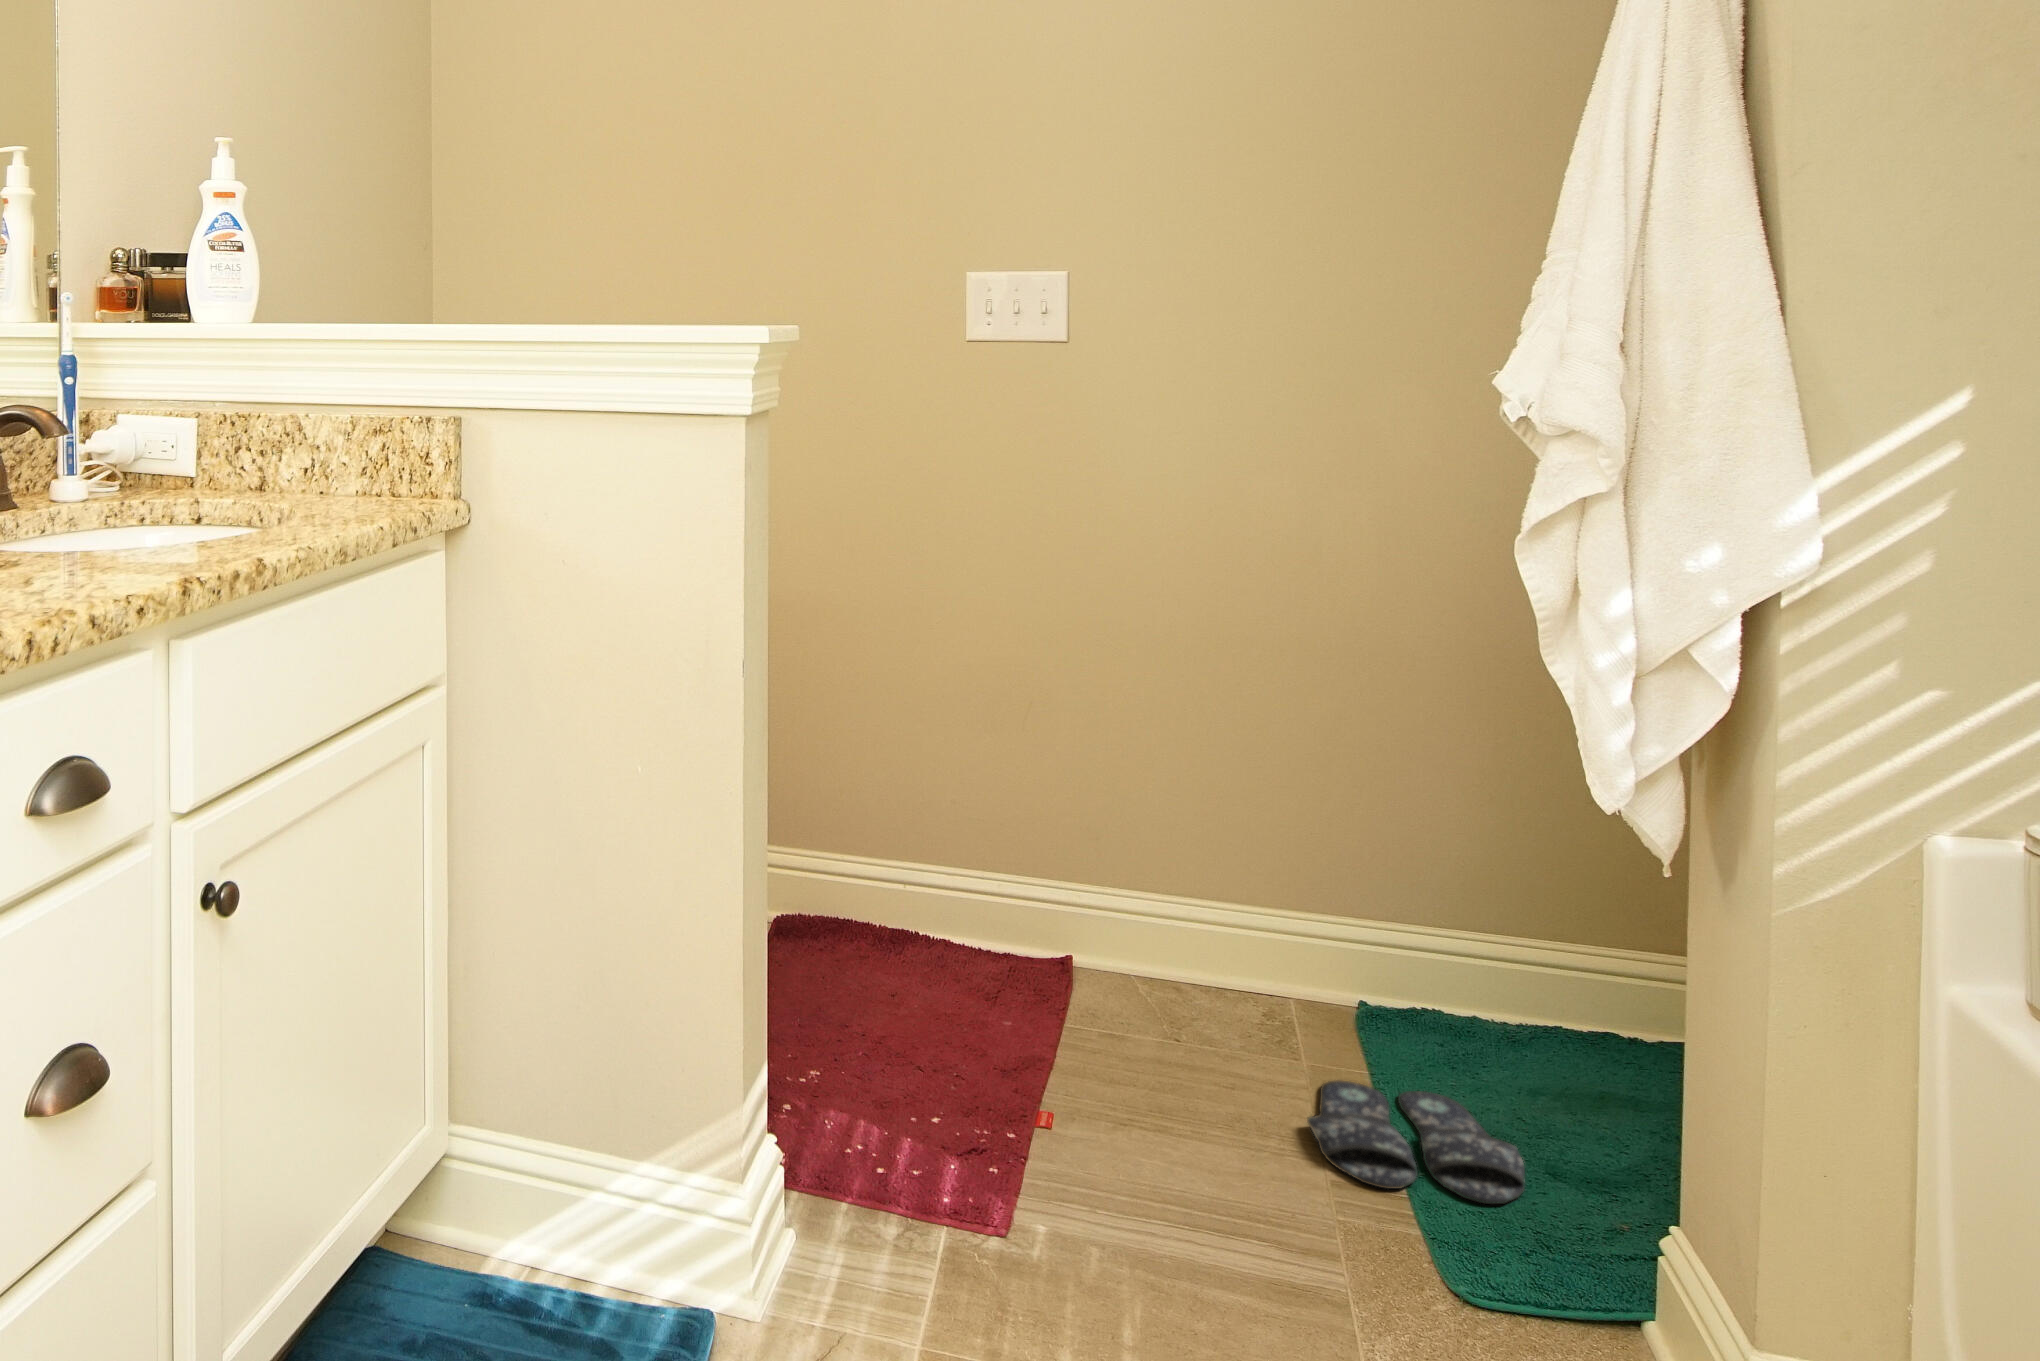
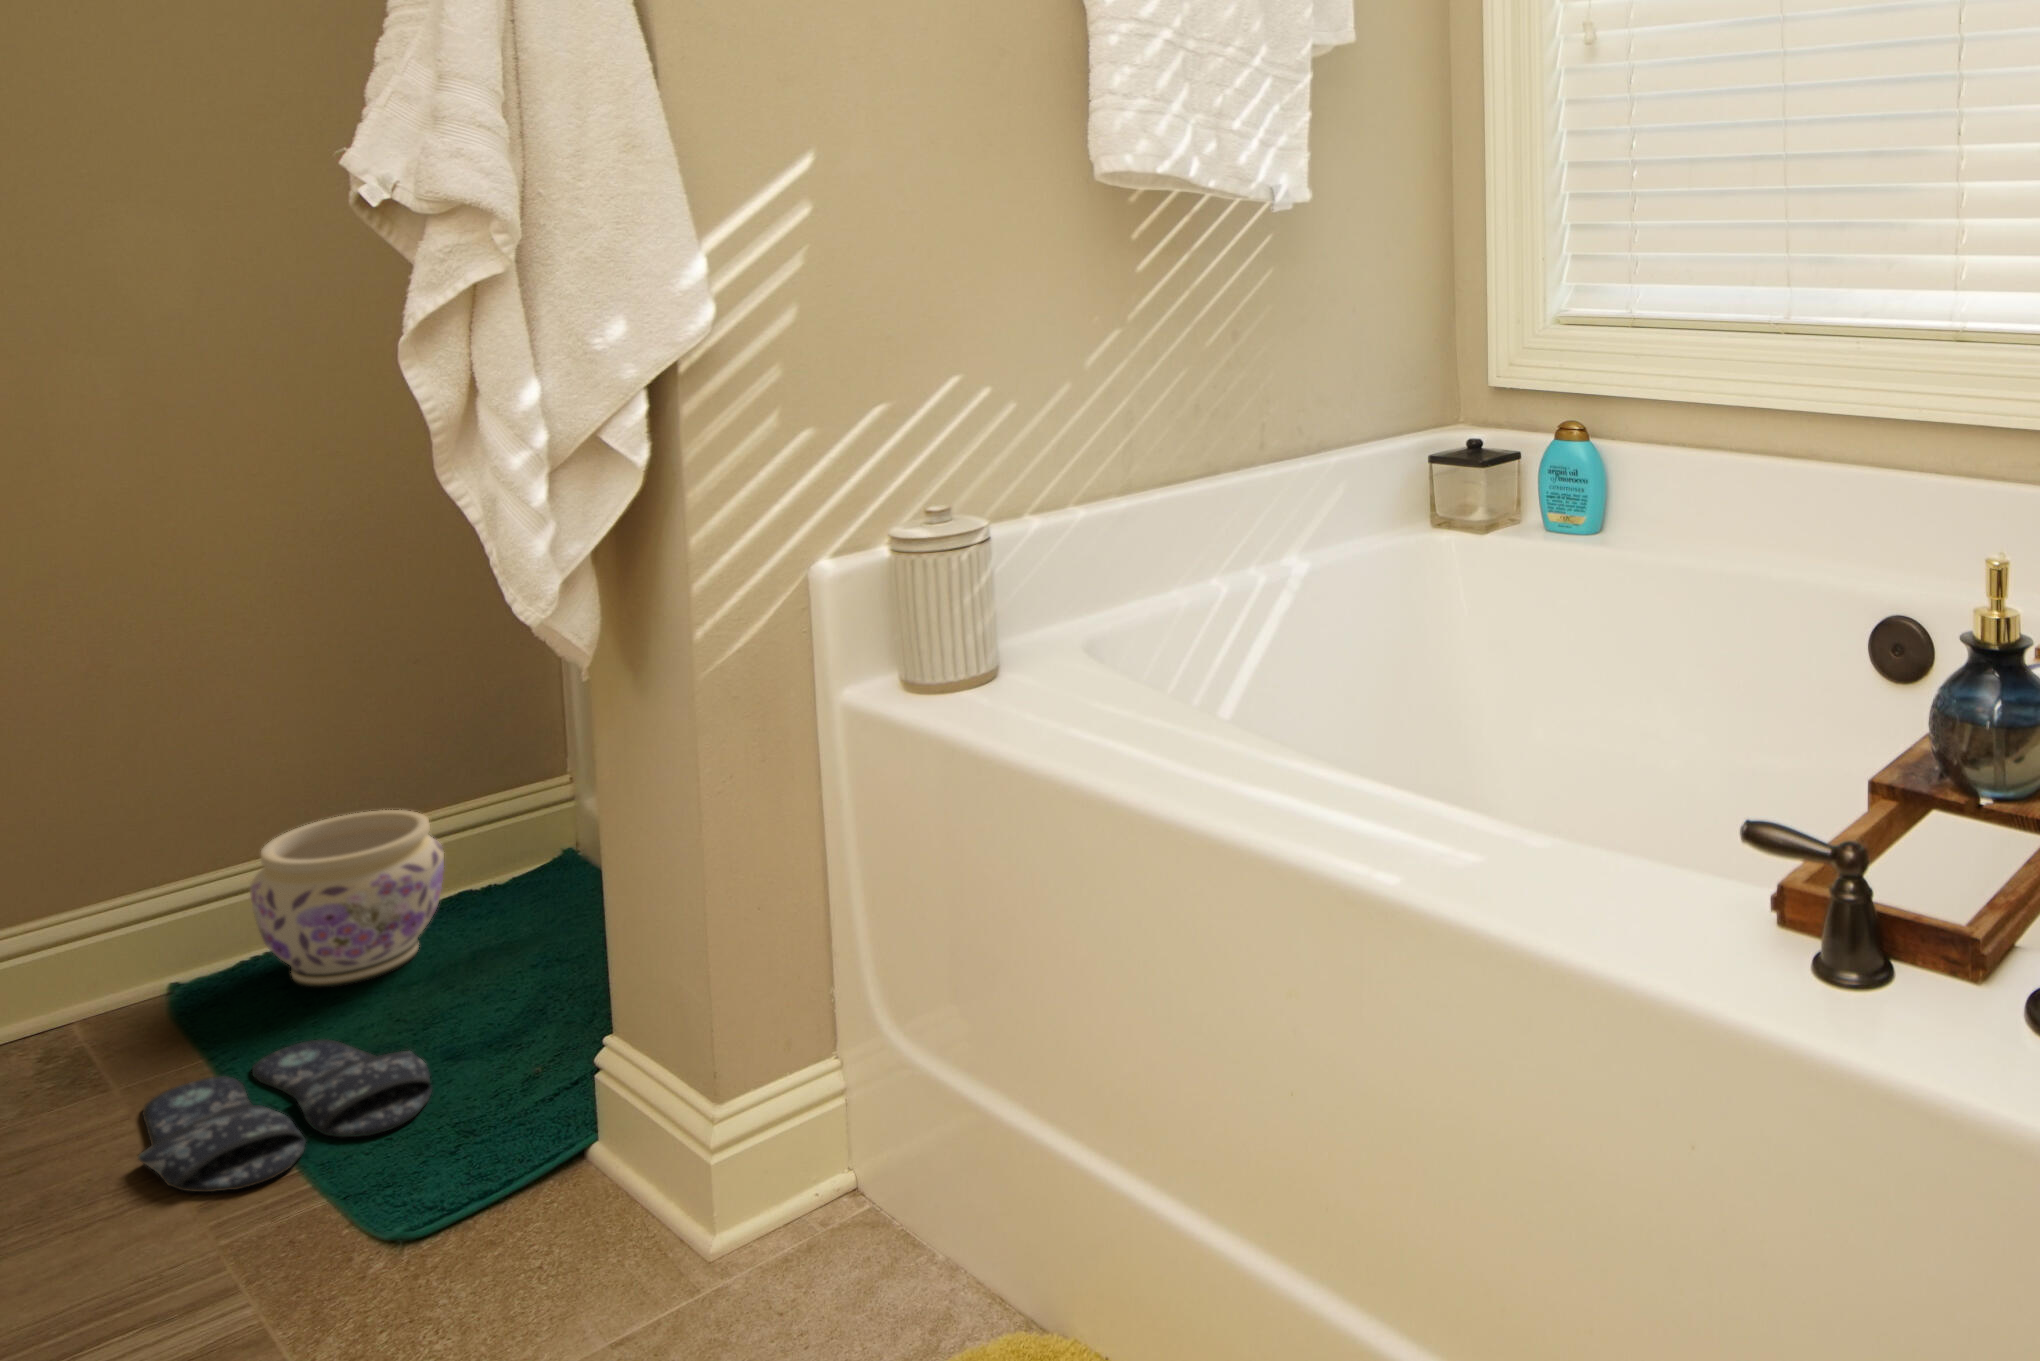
planter: none [1423,914,1583,1071] -> present [250,810,444,987]

